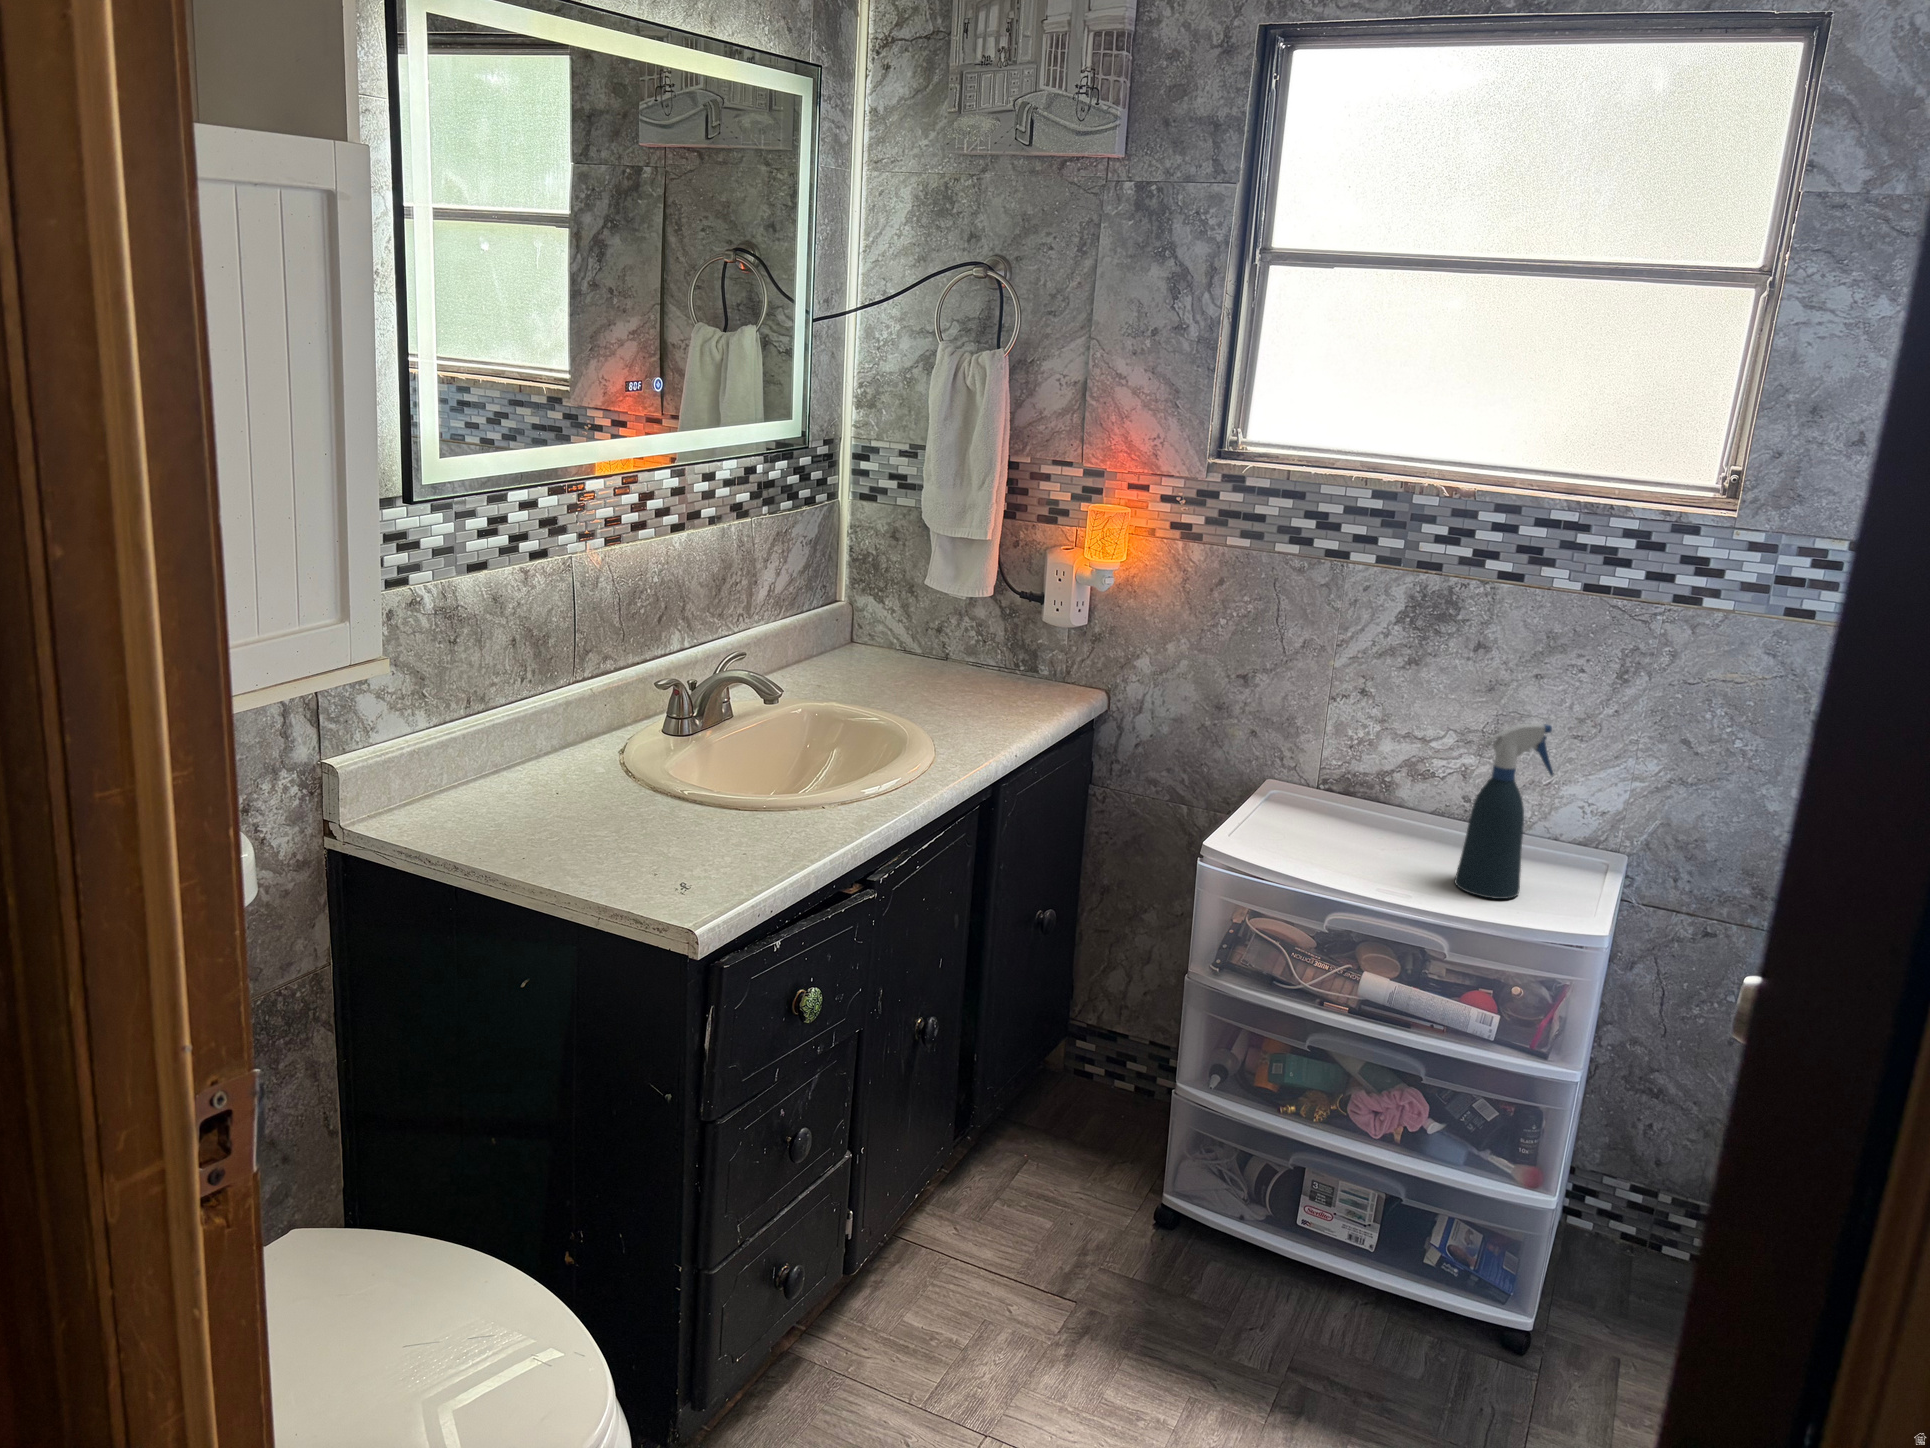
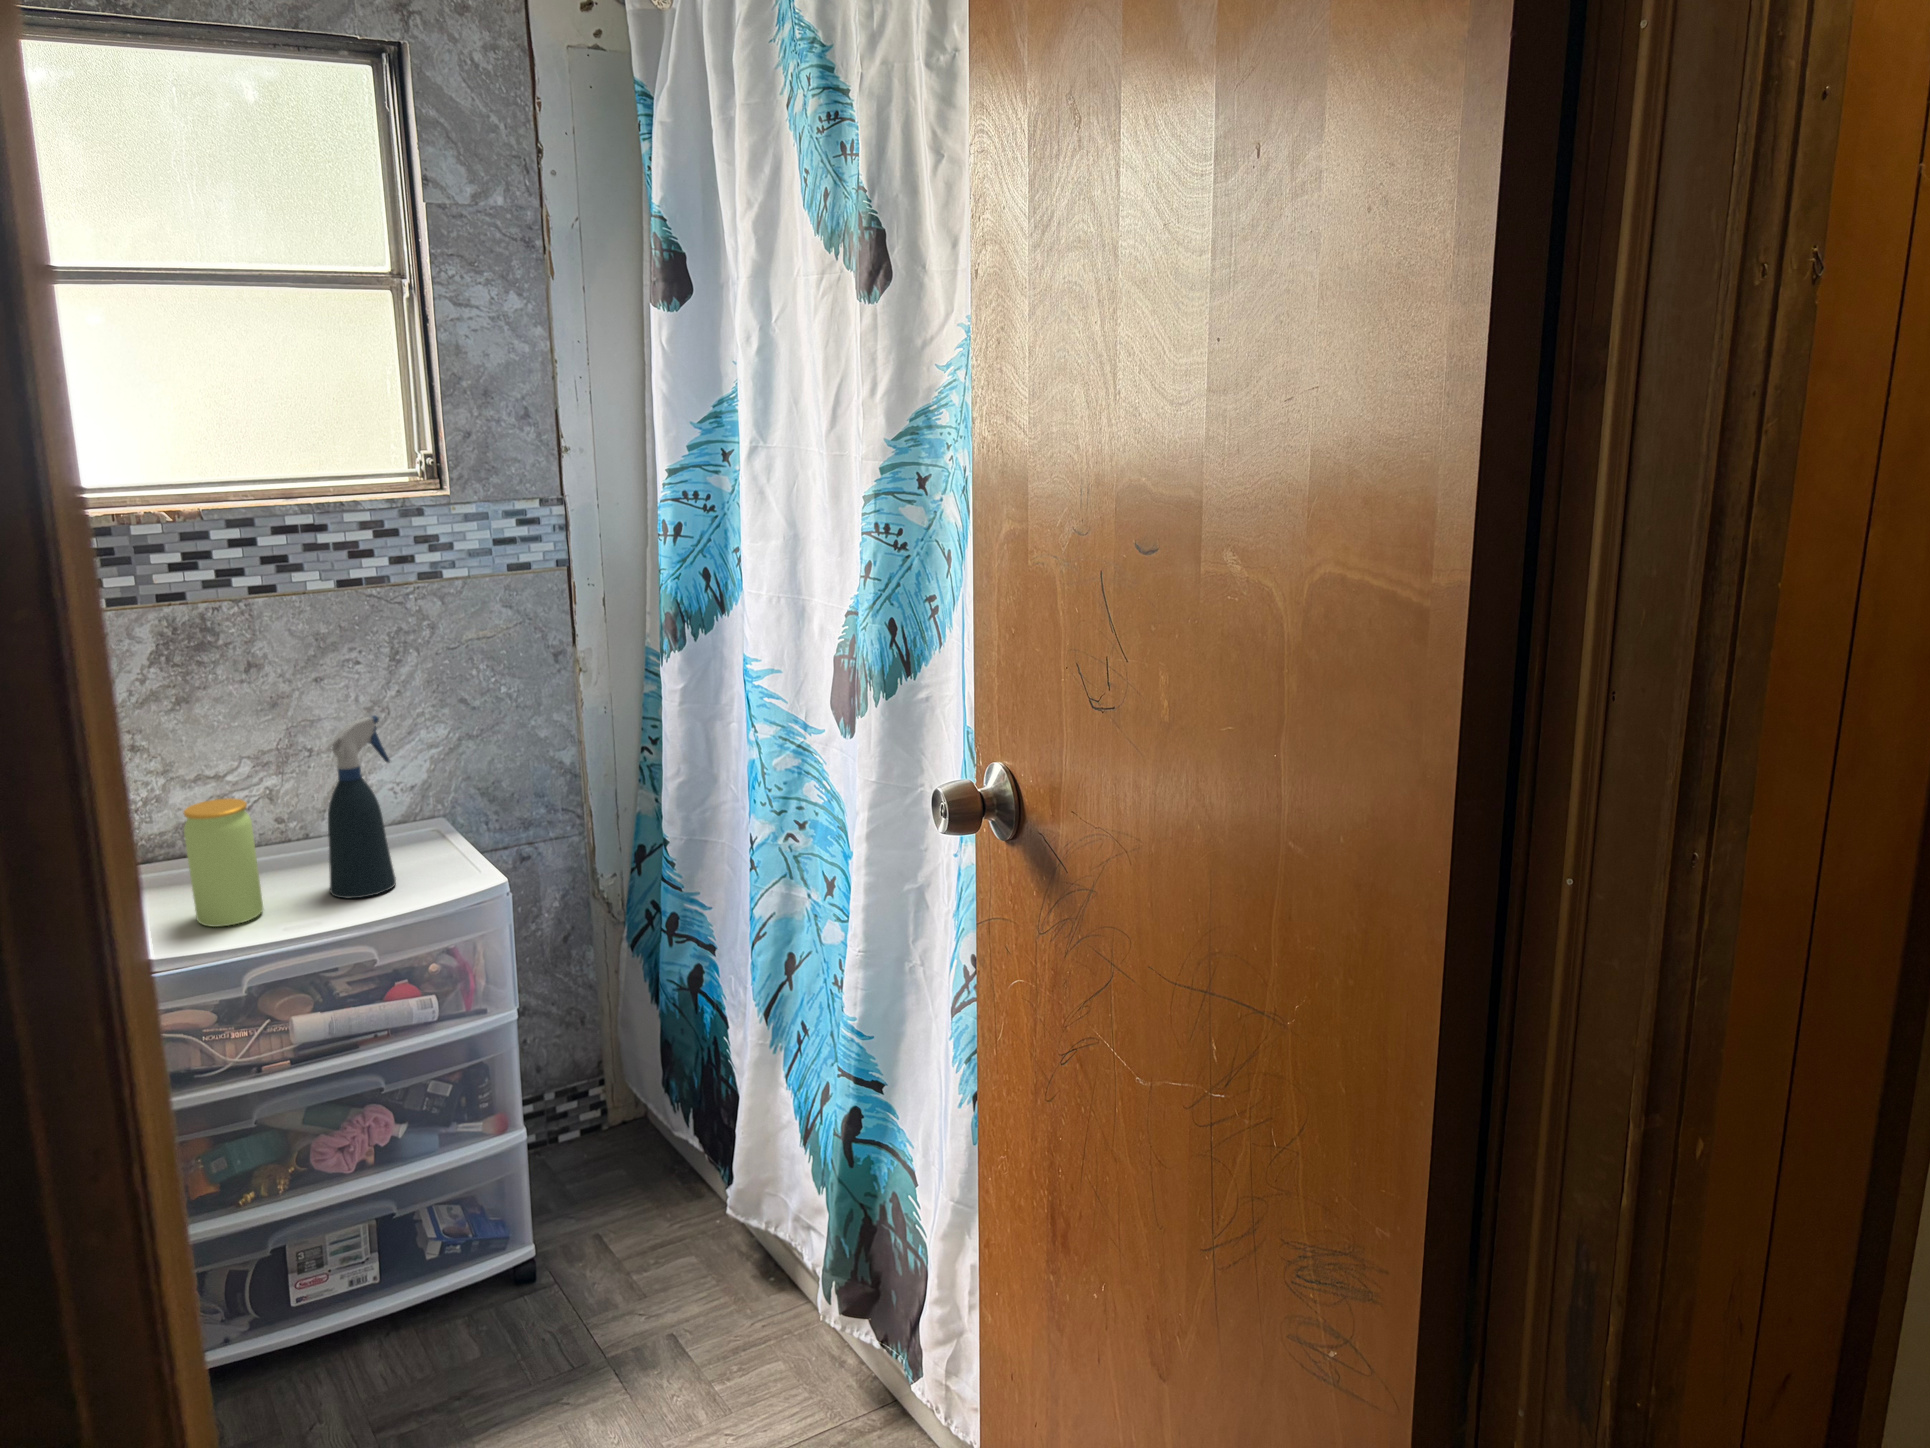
jar: none [1333,753,1402,872] -> present [183,798,263,927]

